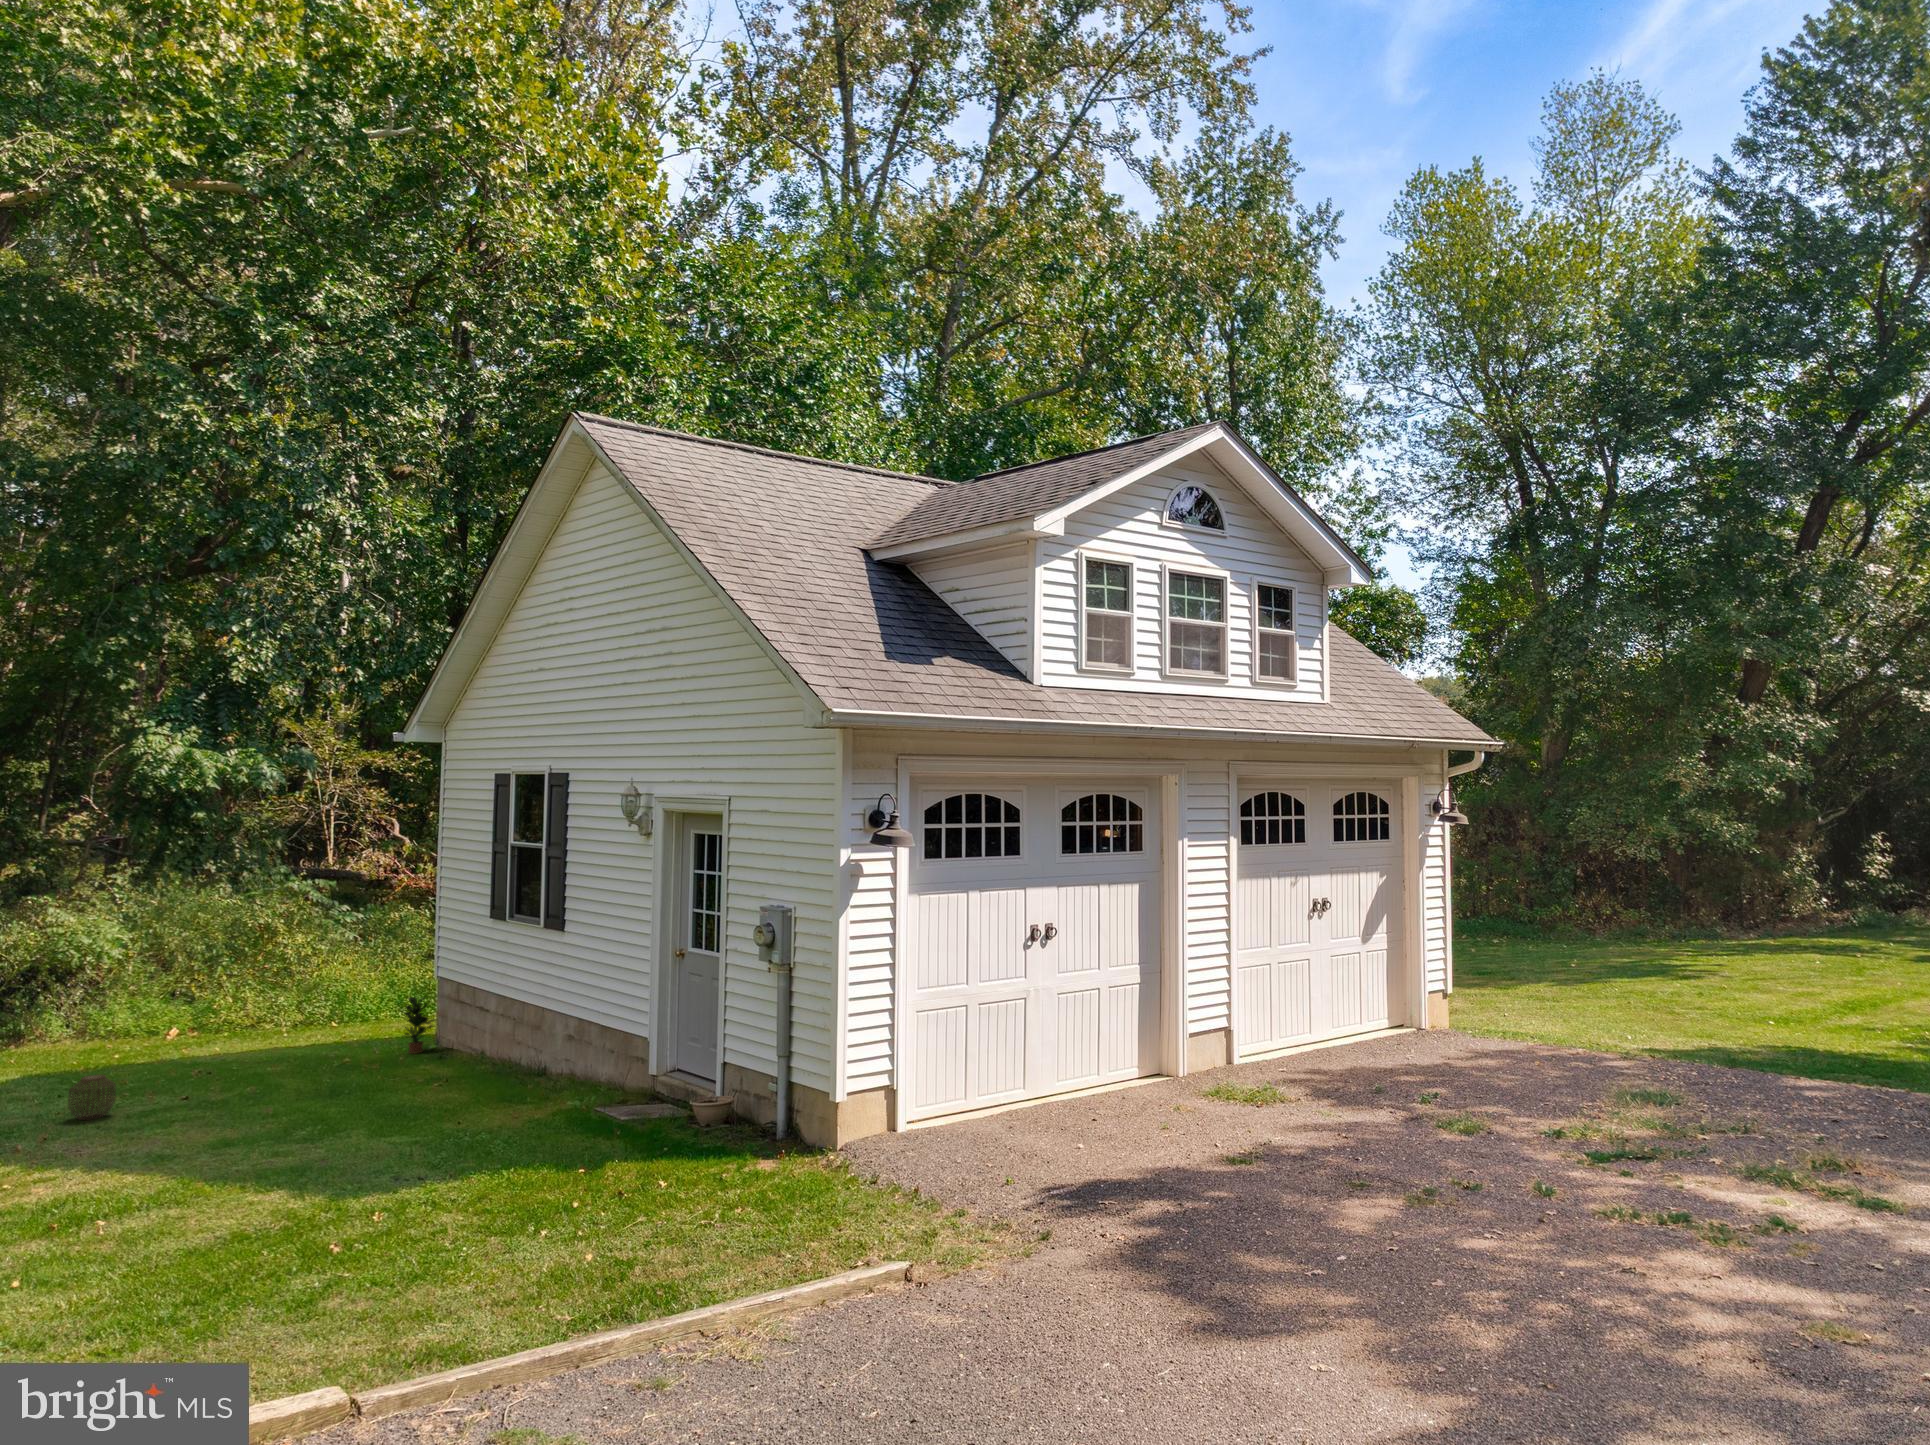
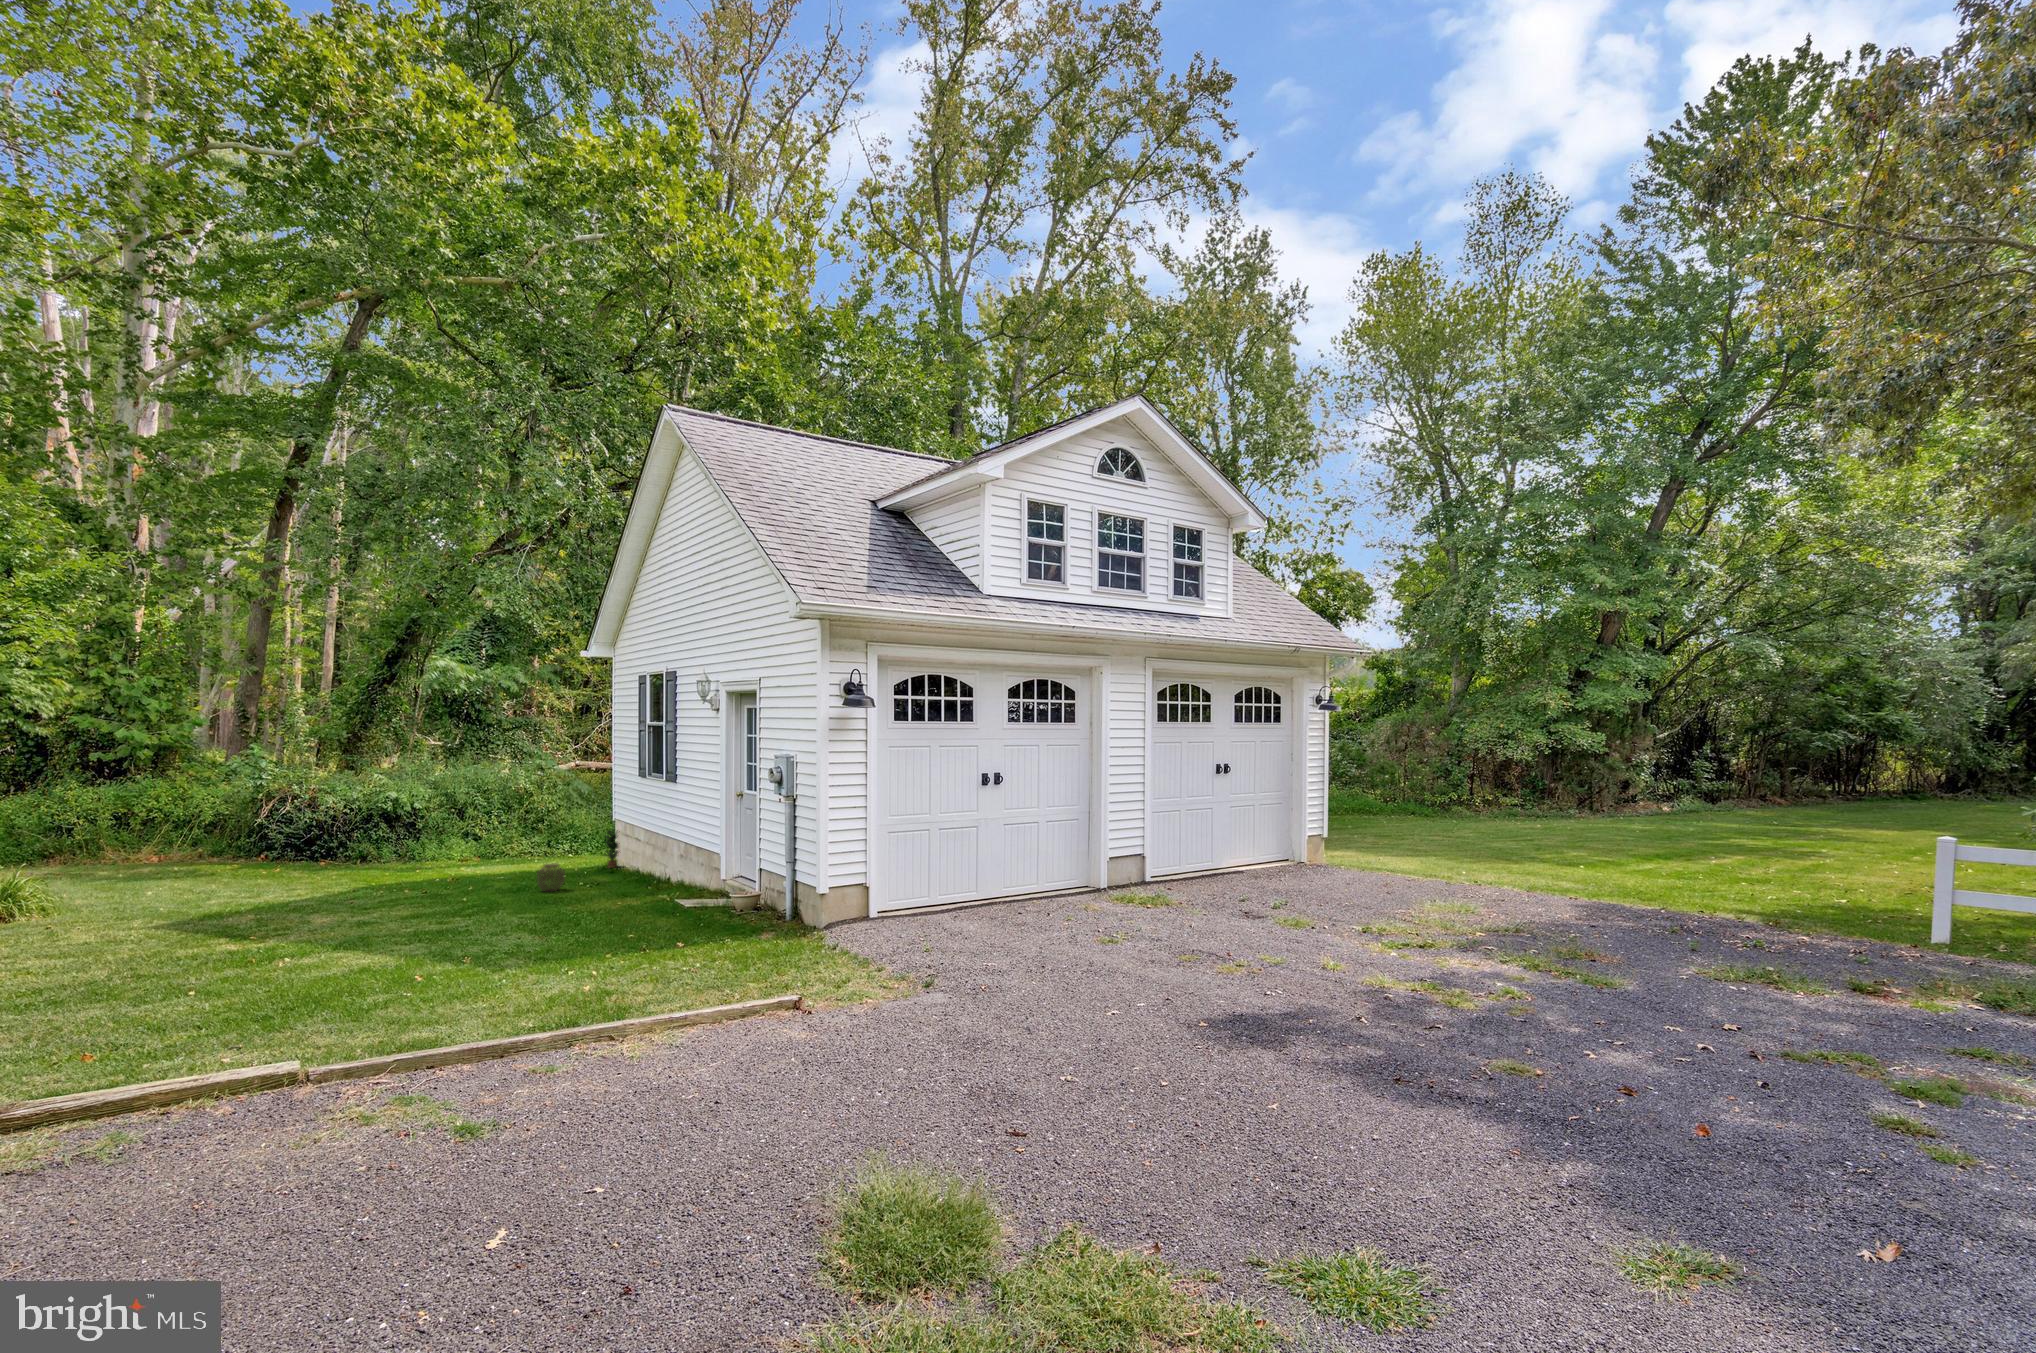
woven basket: present [68,1075,116,1120] -> present [537,864,565,891]

